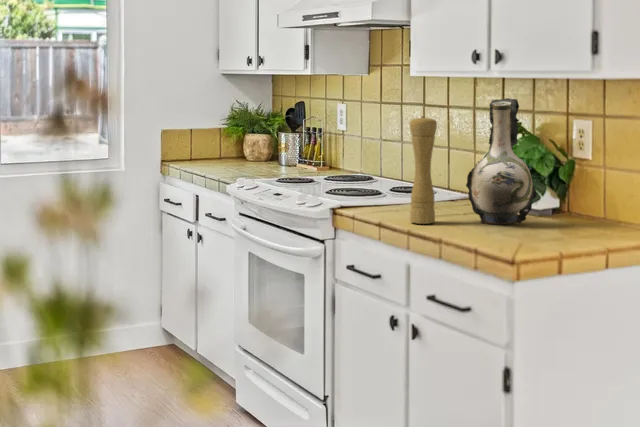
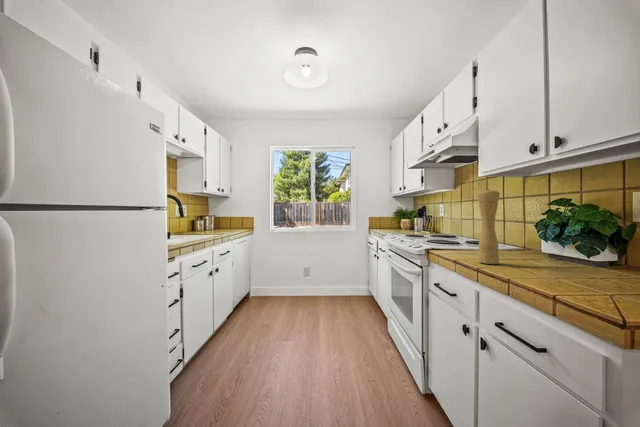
decorative vase: present [466,98,537,225] -> none [525,173,600,273]

